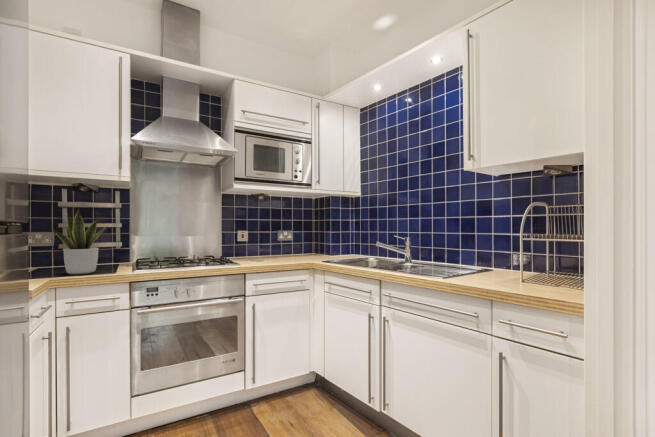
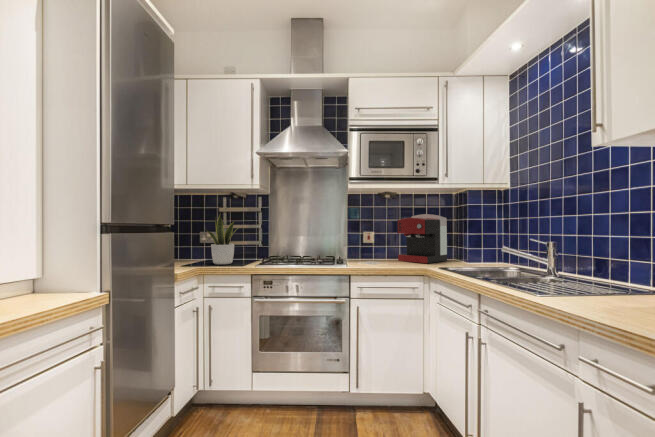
coffee maker: none [274,215,313,259] -> present [397,214,447,263]

